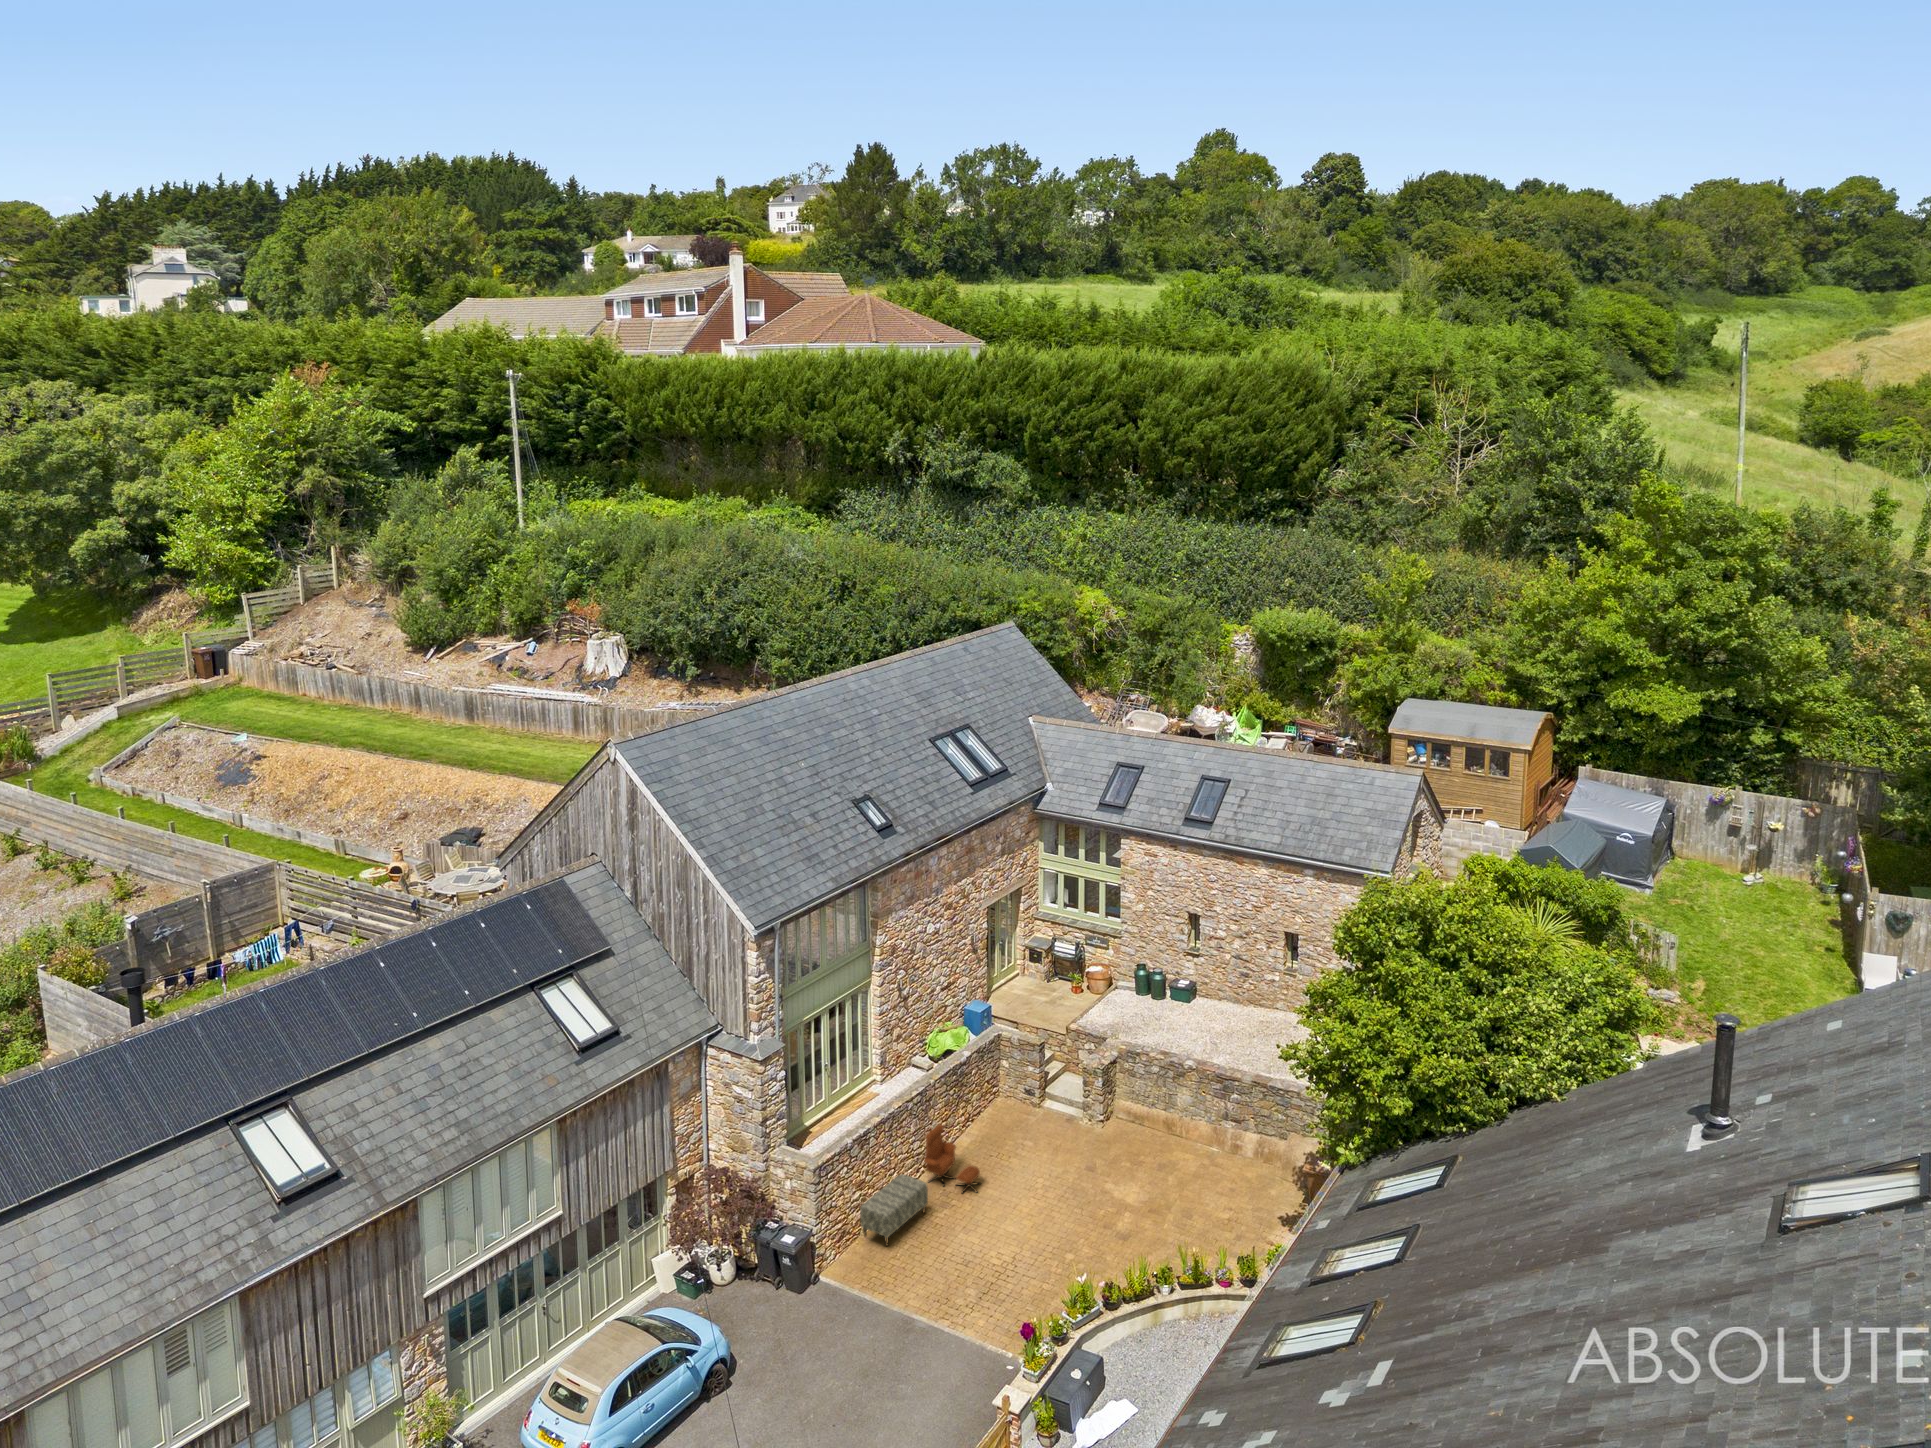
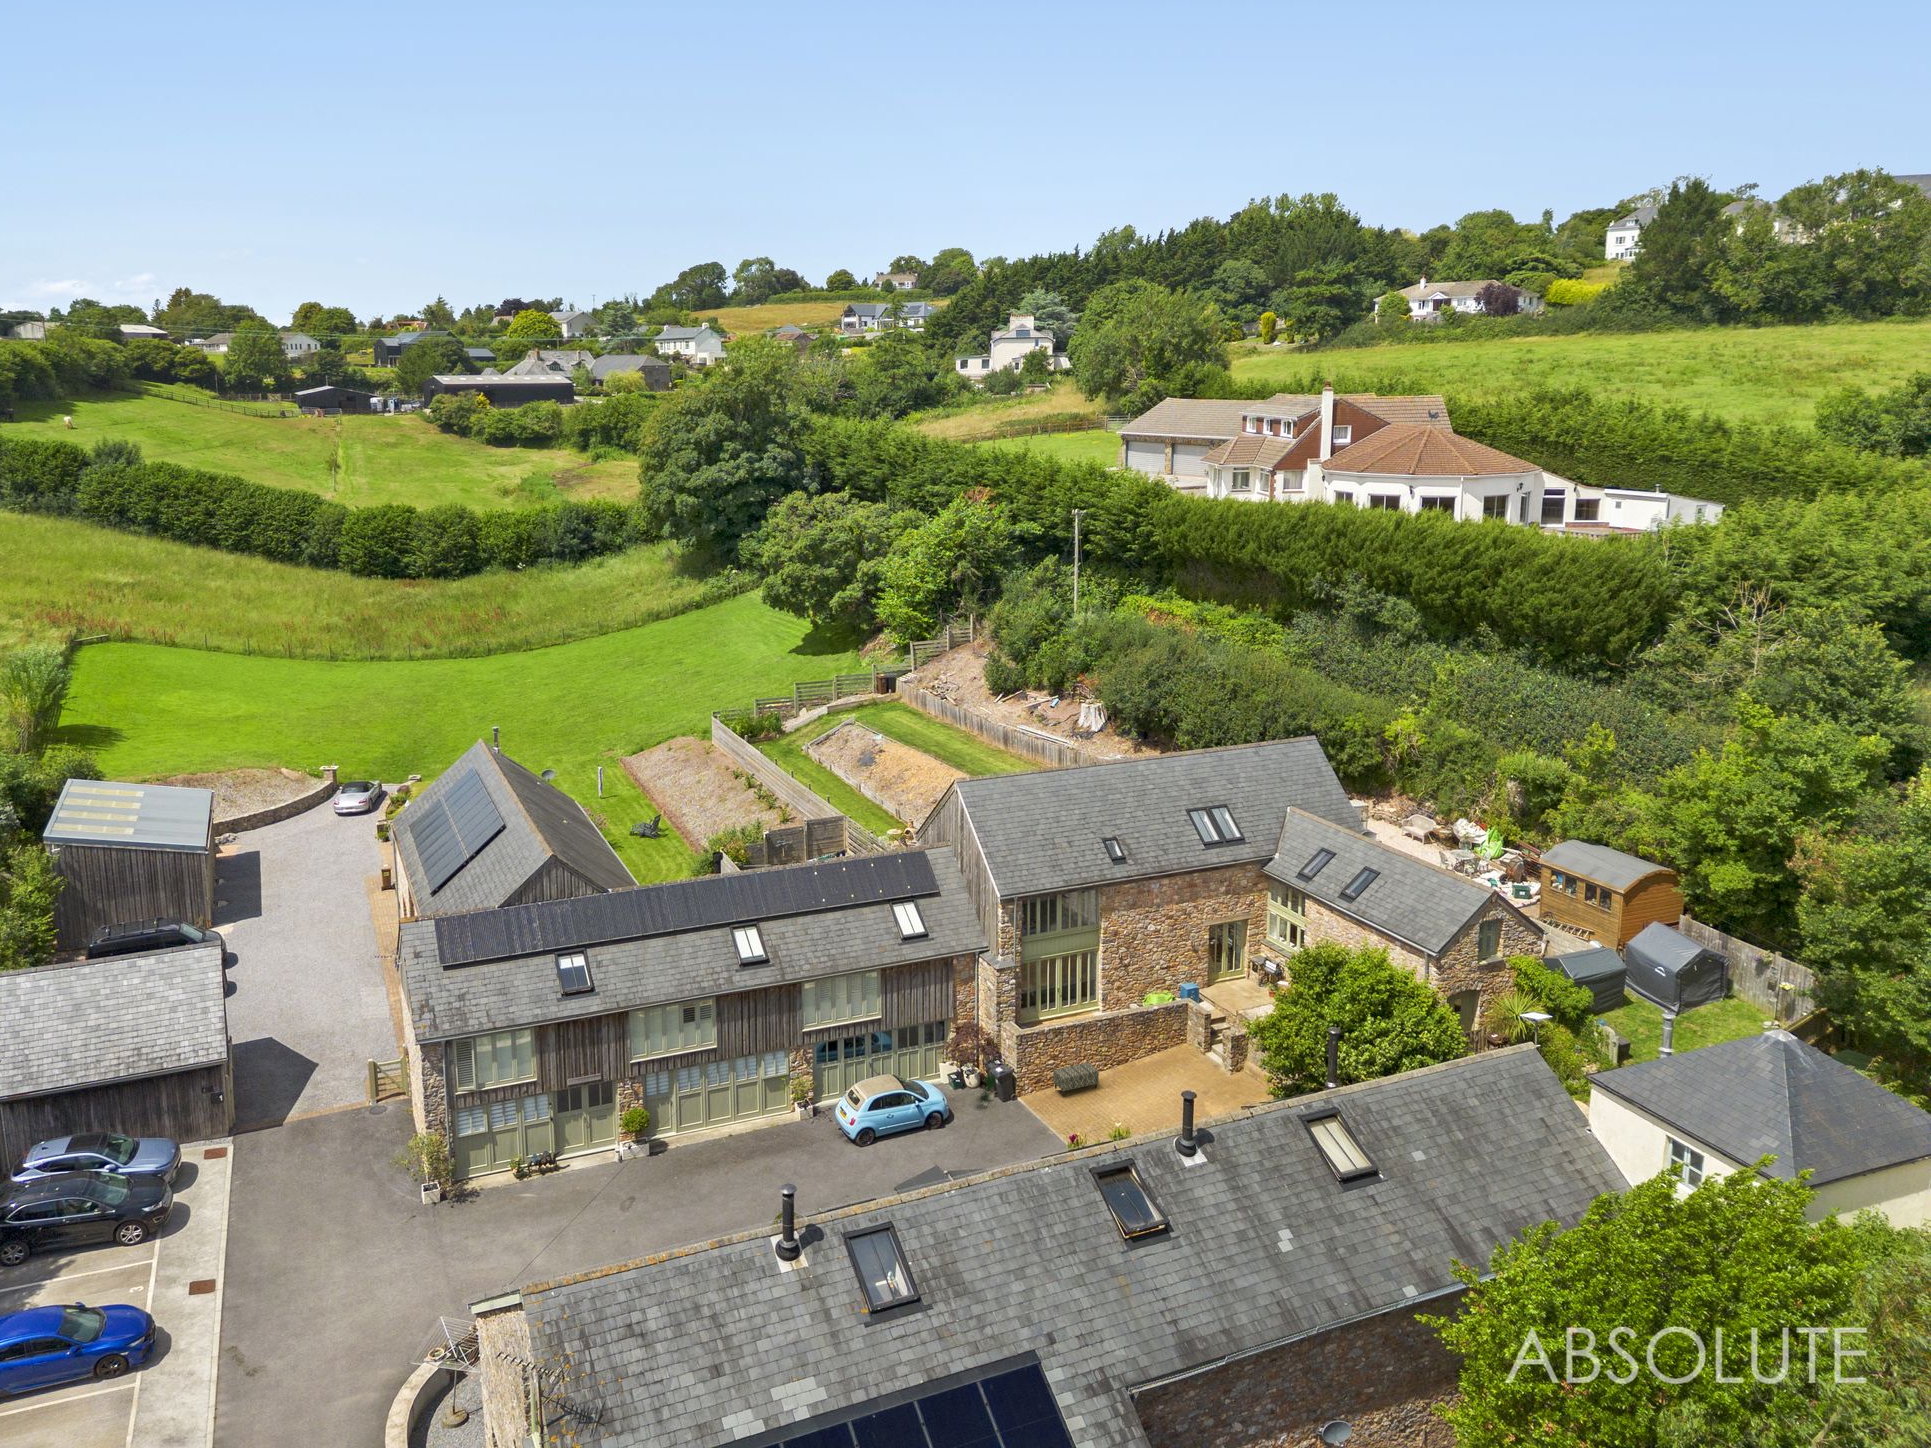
lounge chair: present [924,1124,980,1193] -> none [1107,1043,1139,1088]
potted plant: none [761,1249,785,1315] -> present [980,1073,996,1106]

